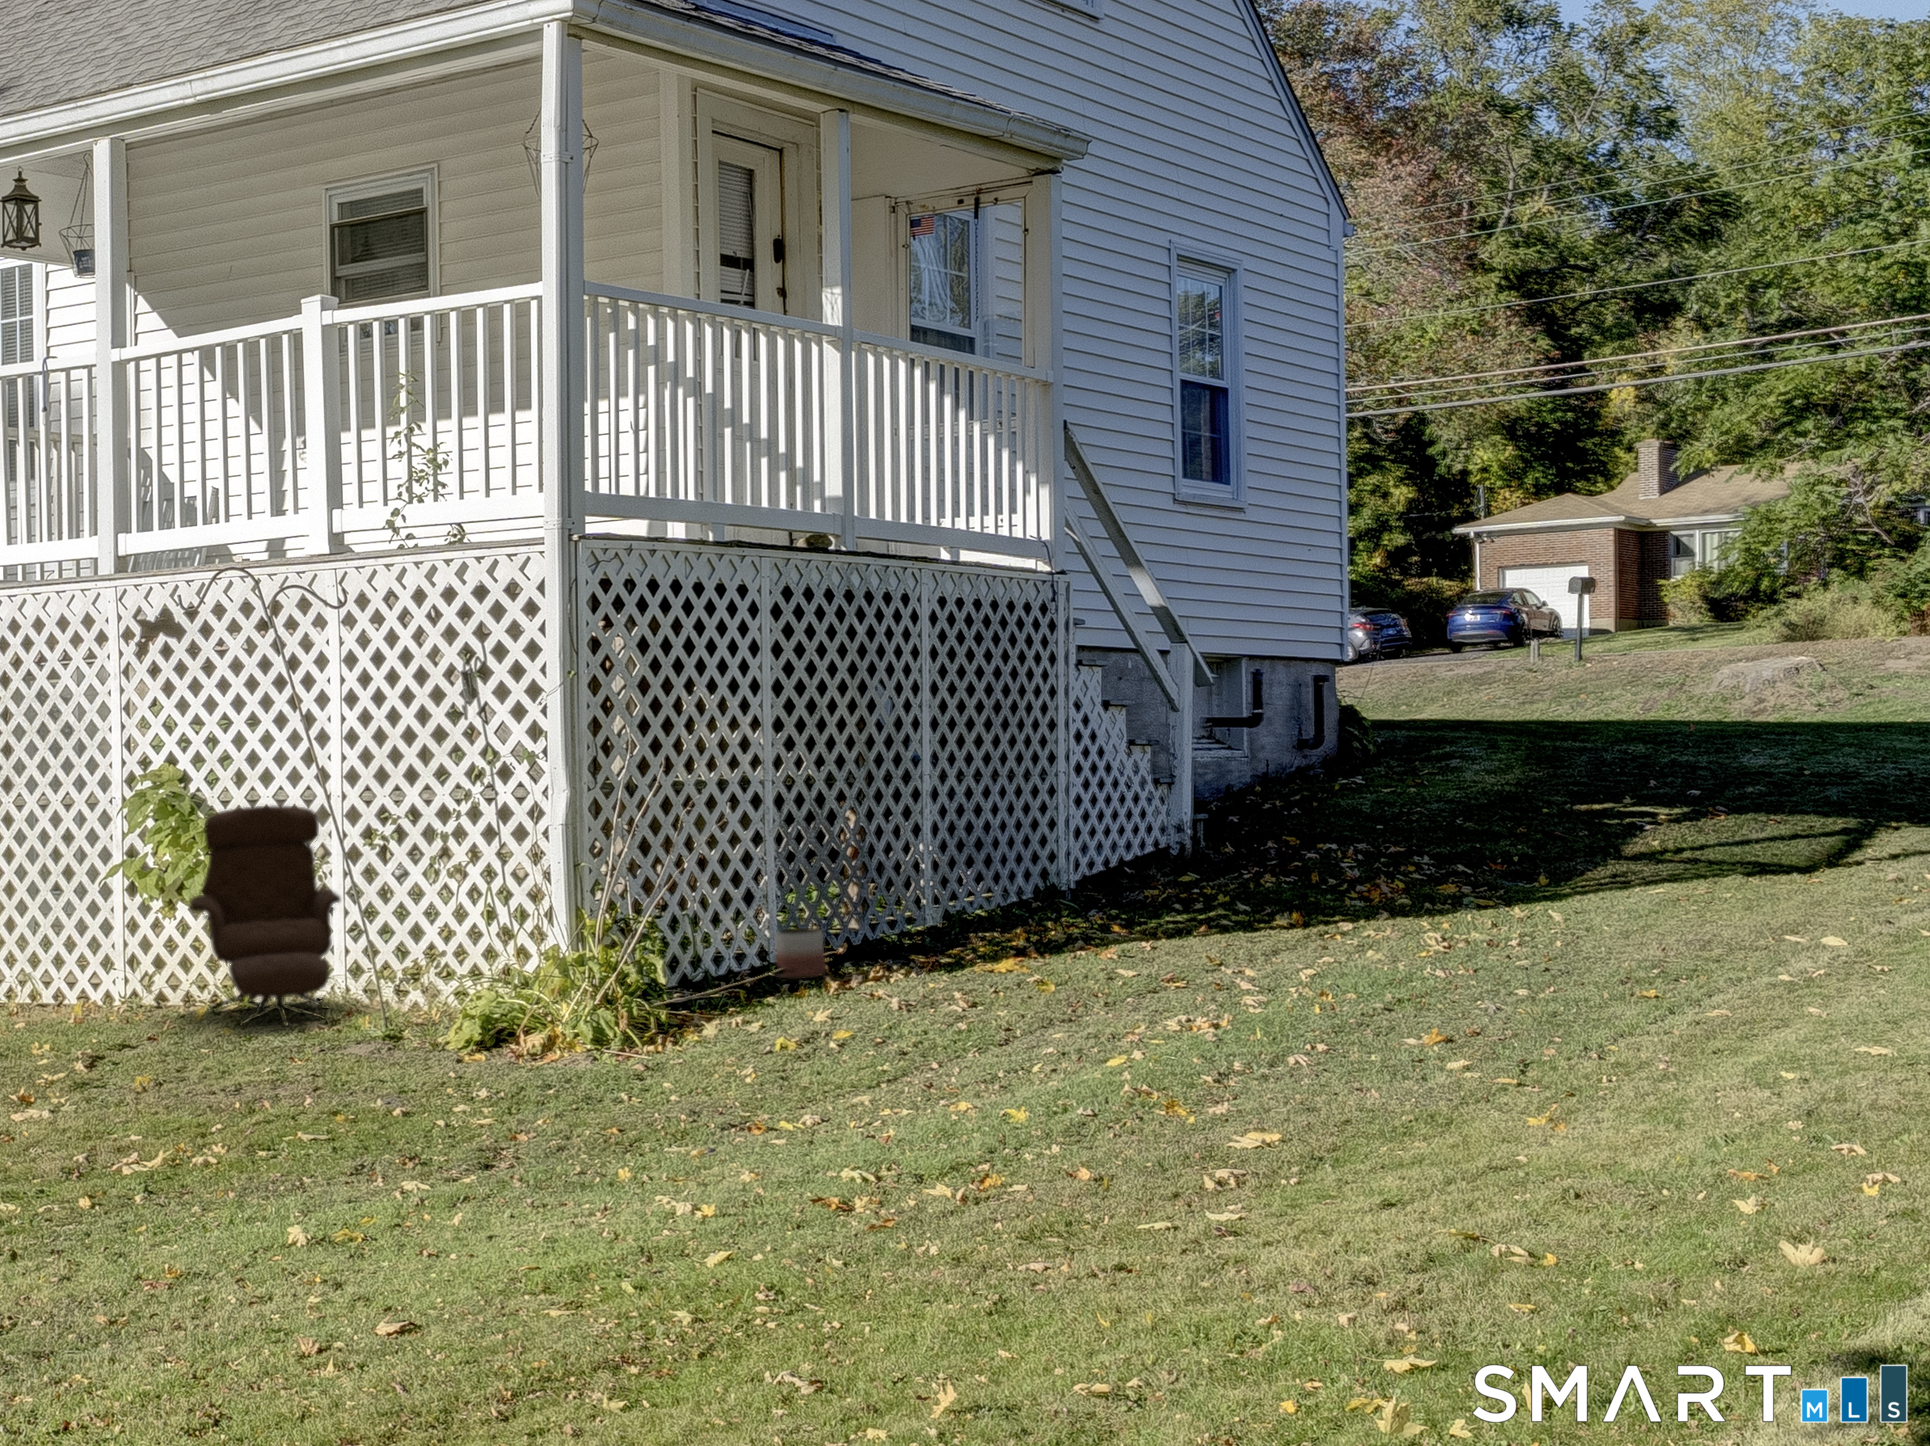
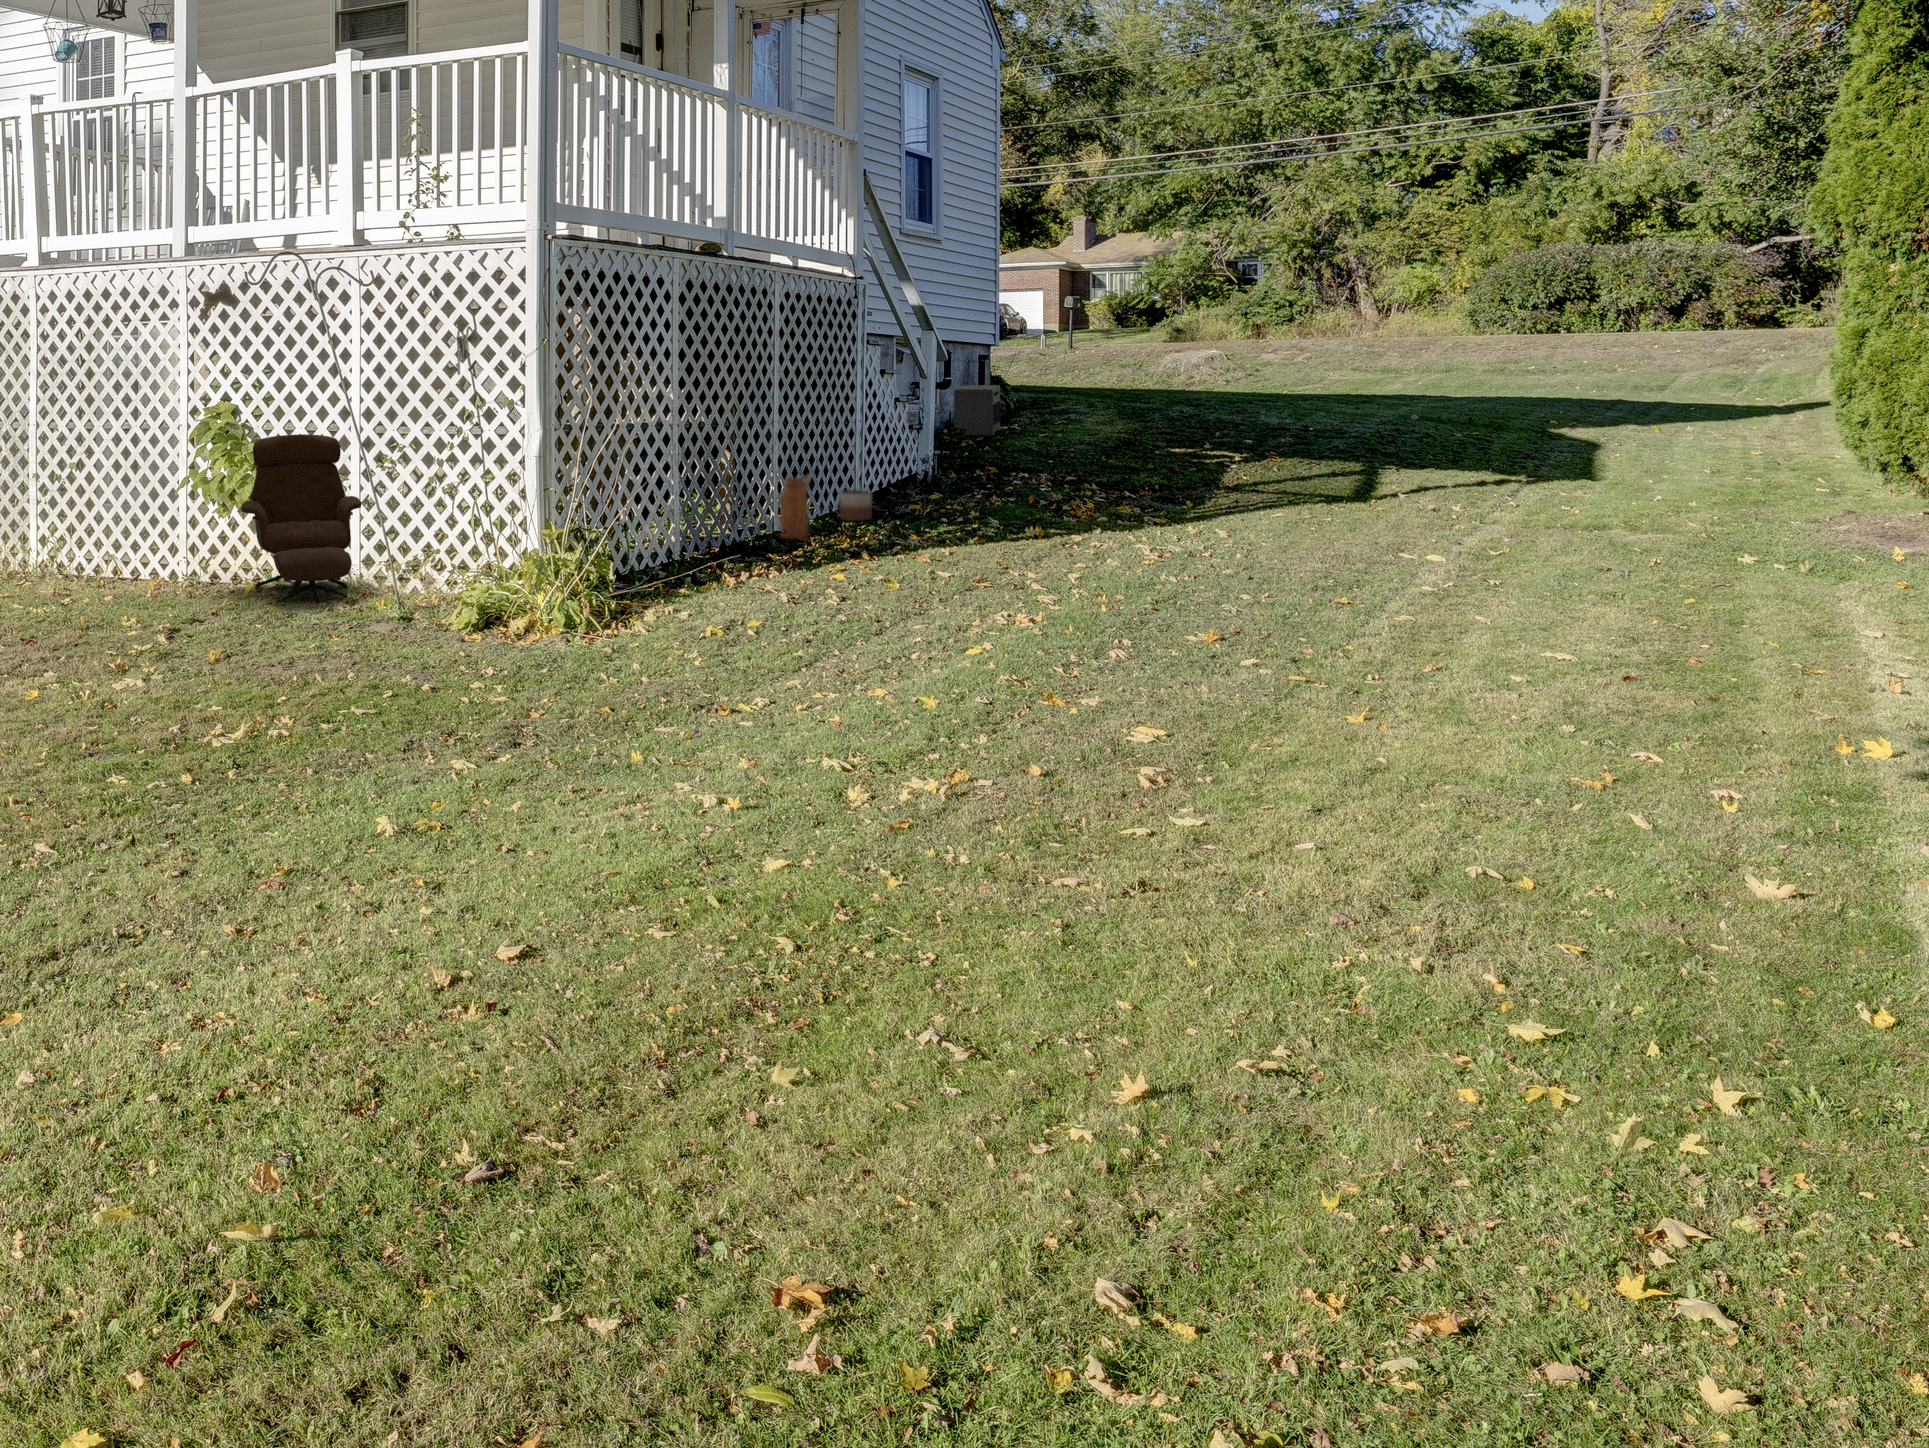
bench: none [1263,711,1347,788] -> present [954,385,1000,435]
watering can: none [933,845,977,937] -> present [780,475,810,539]
planter: present [775,928,825,979] -> present [839,490,872,521]

